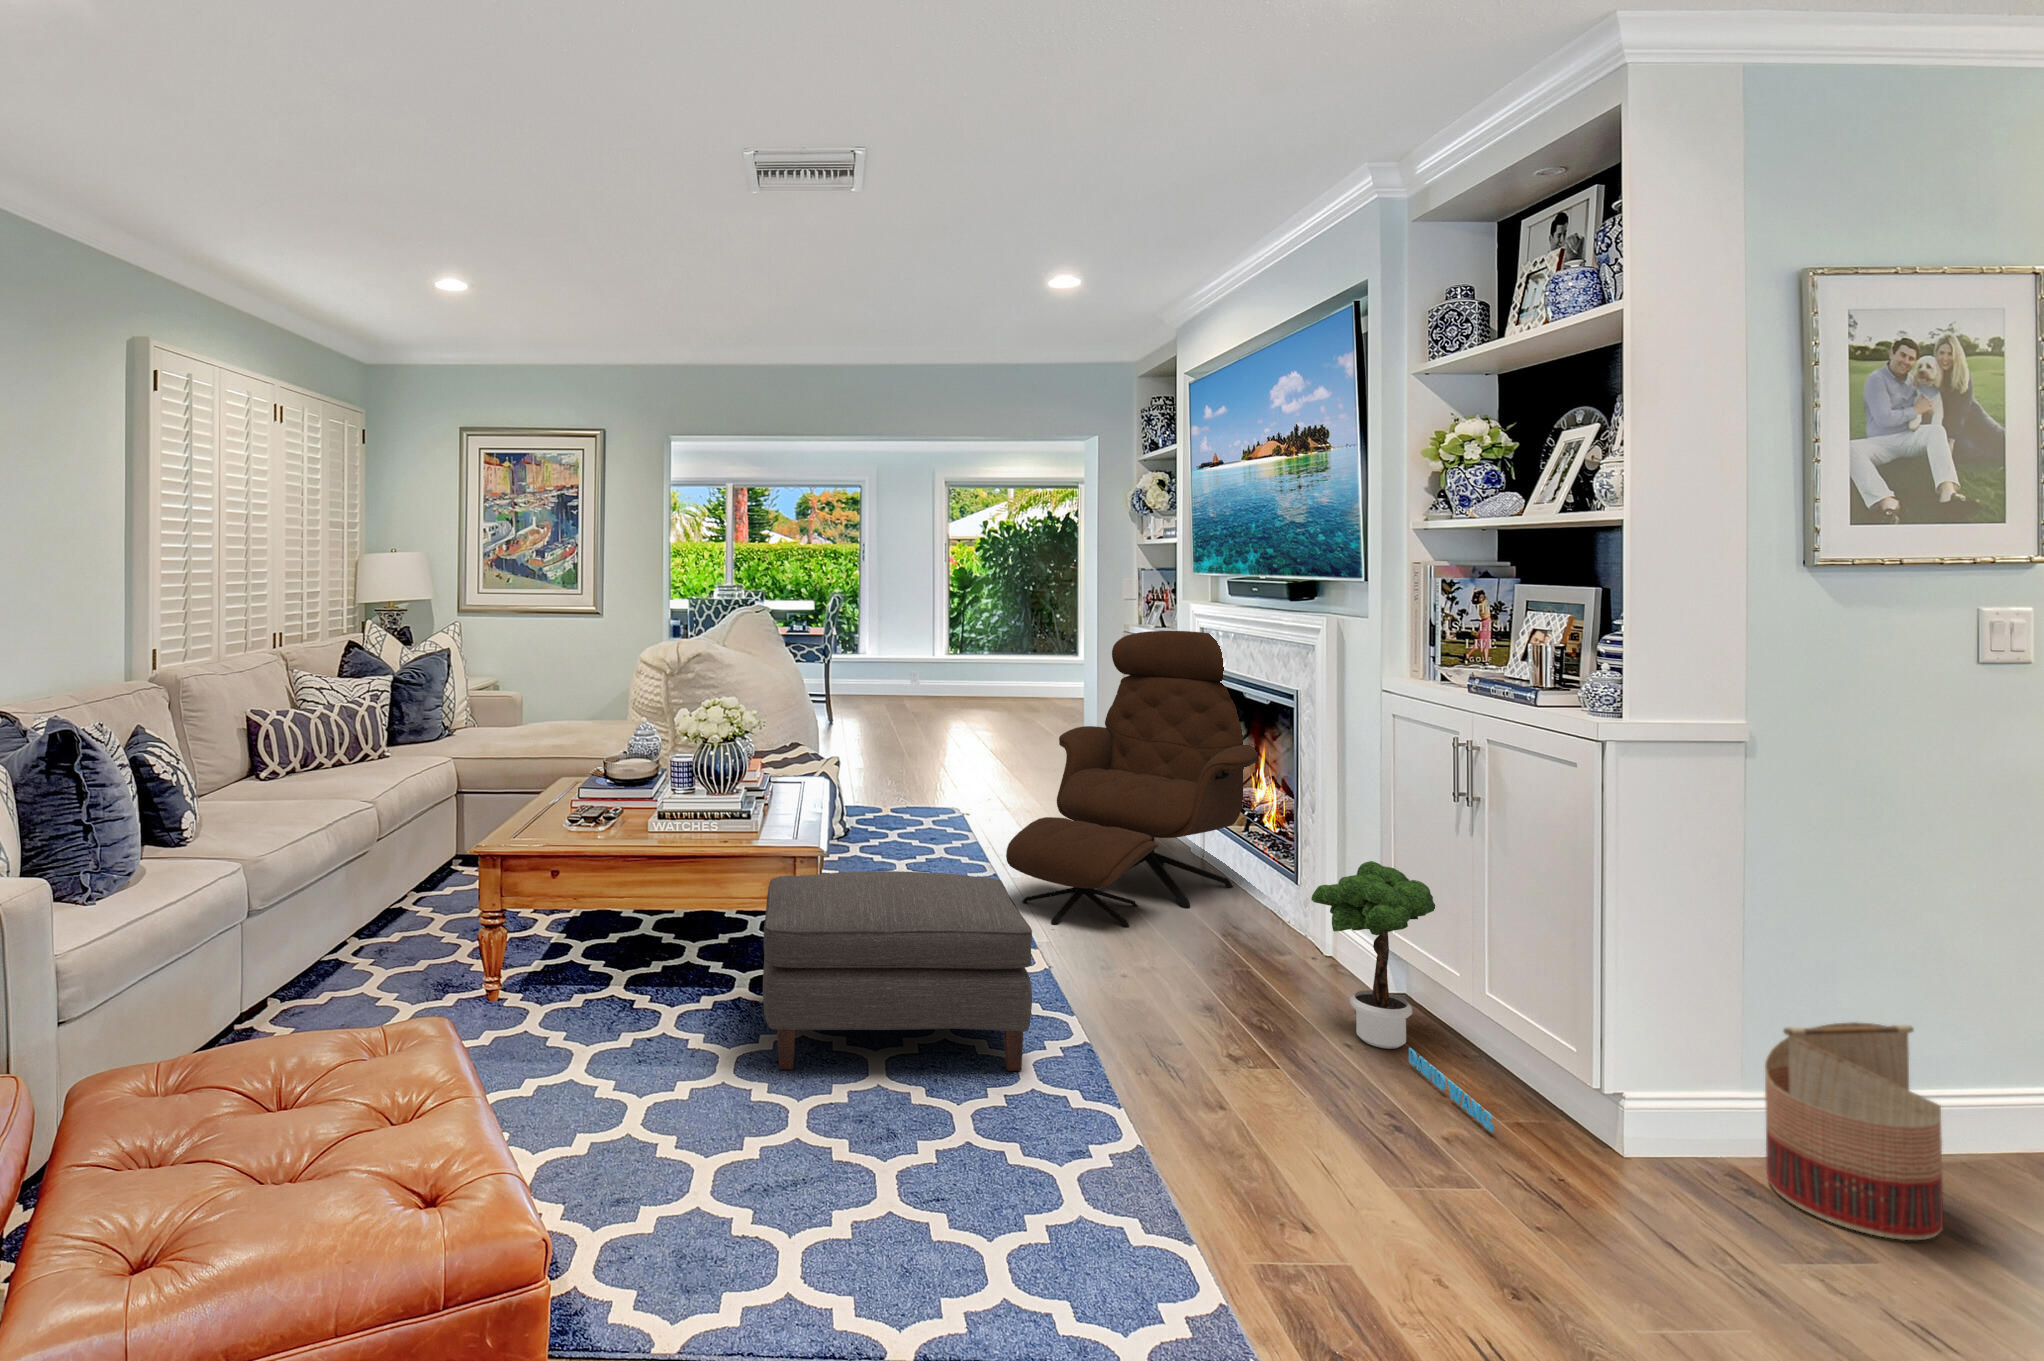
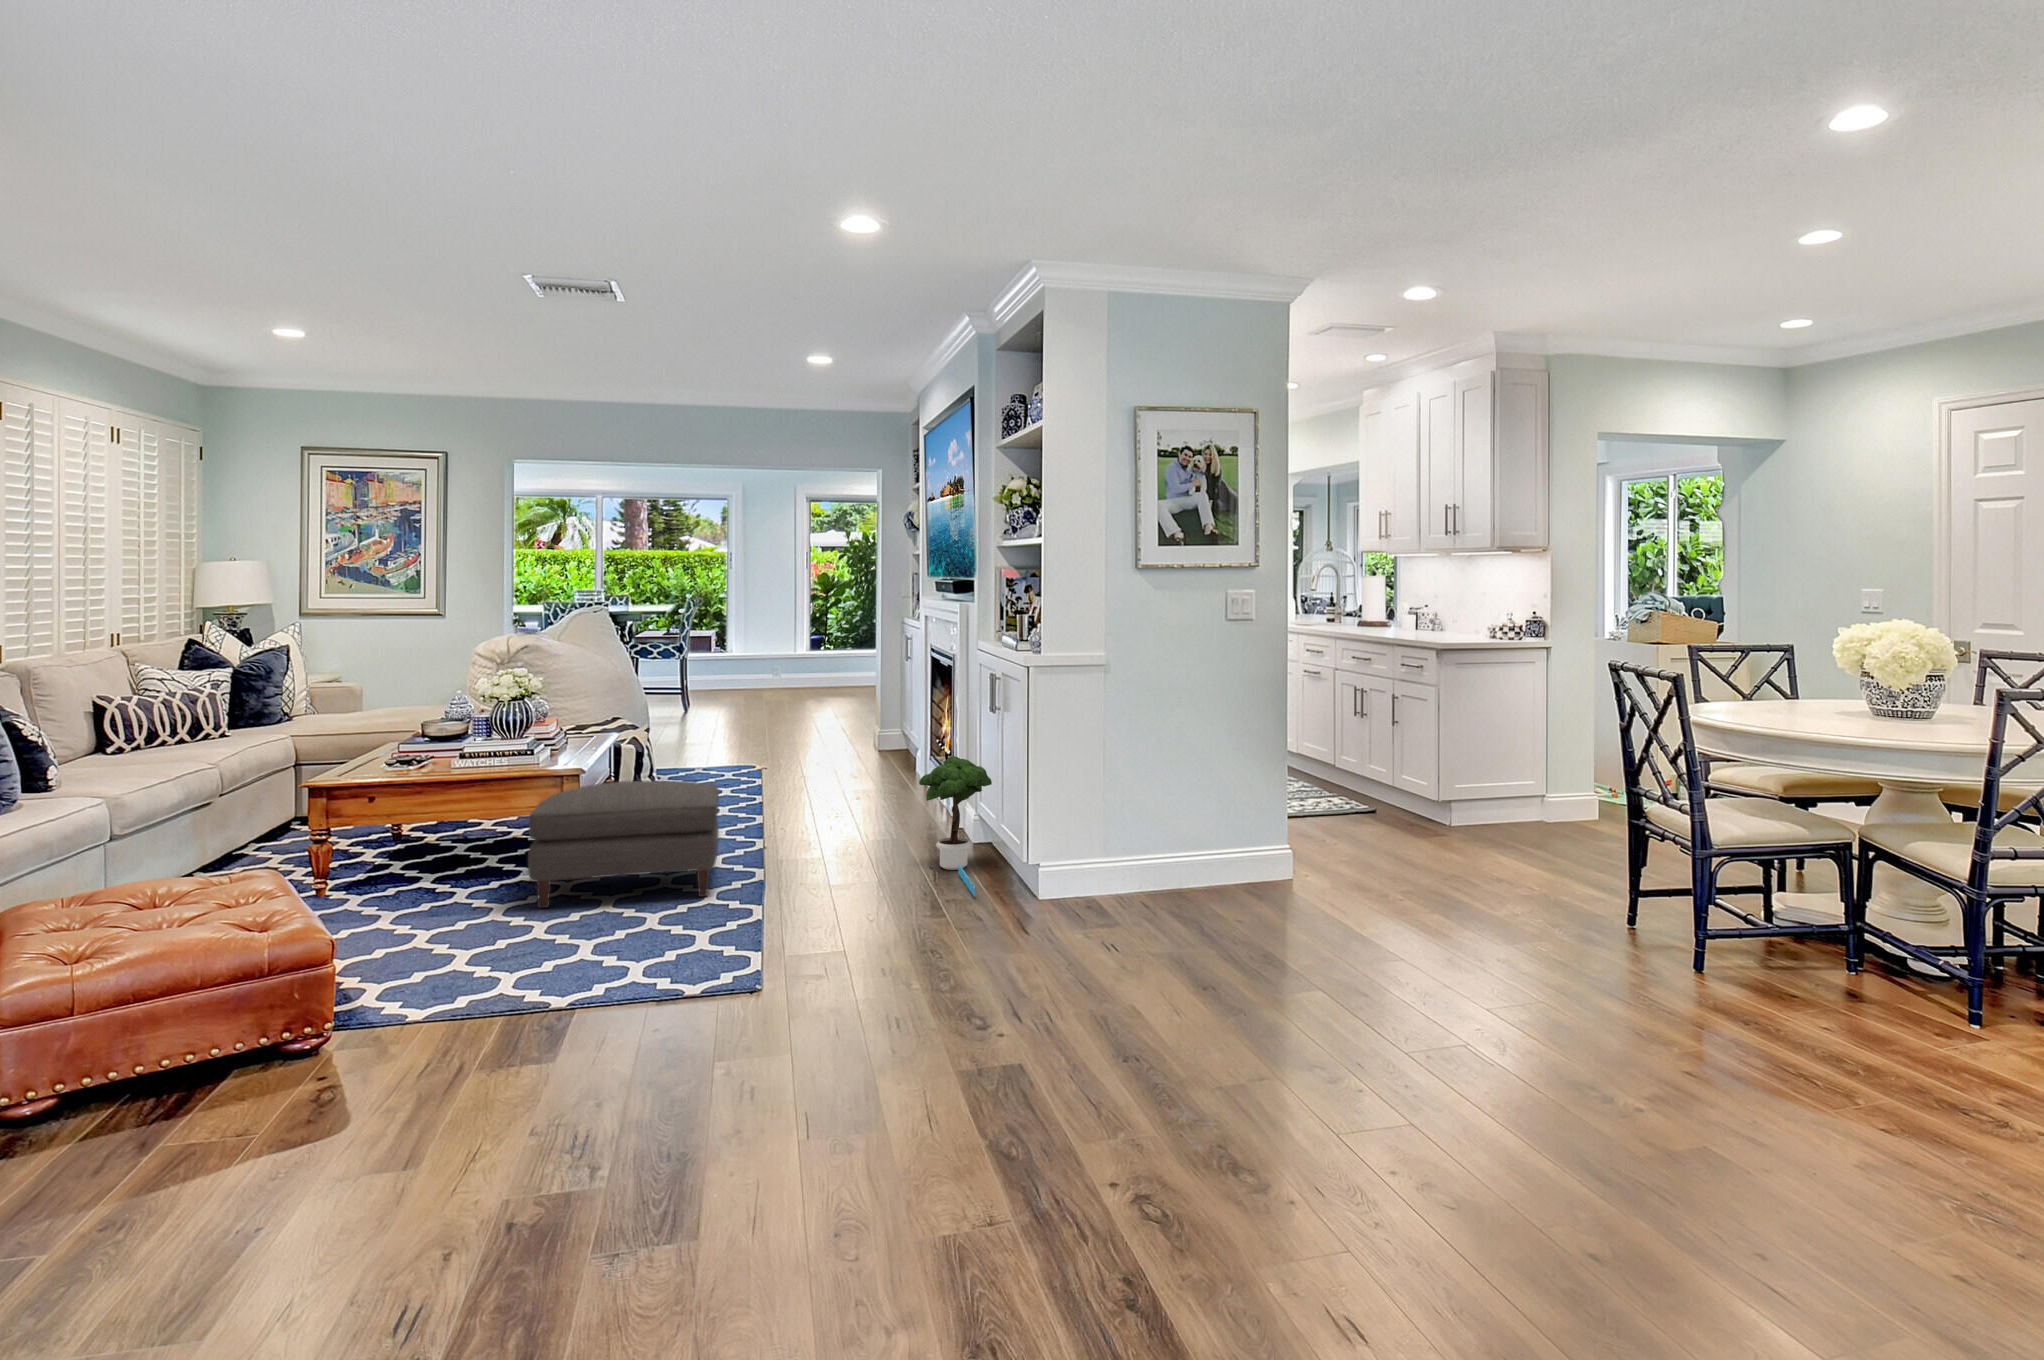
lounge chair: present [1006,631,1258,927] -> none [757,619,956,828]
basket: present [1765,1022,1943,1240] -> none [1100,810,1168,915]

